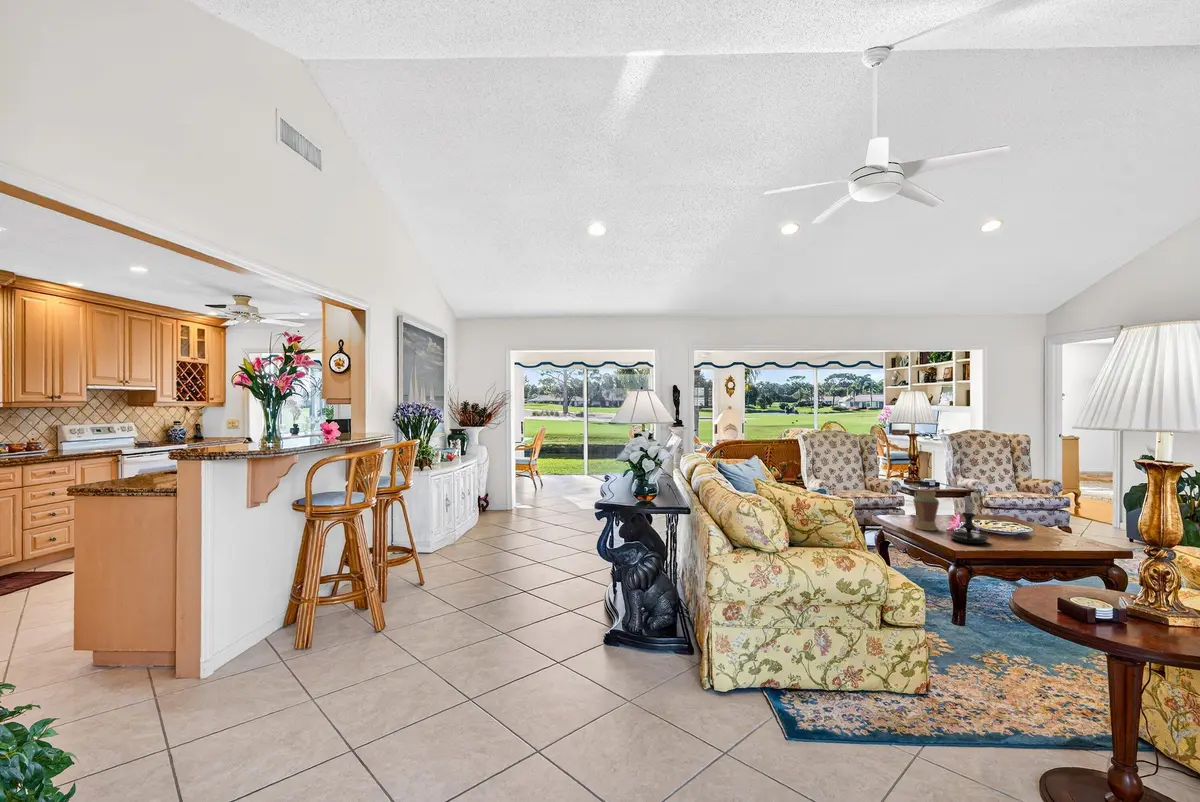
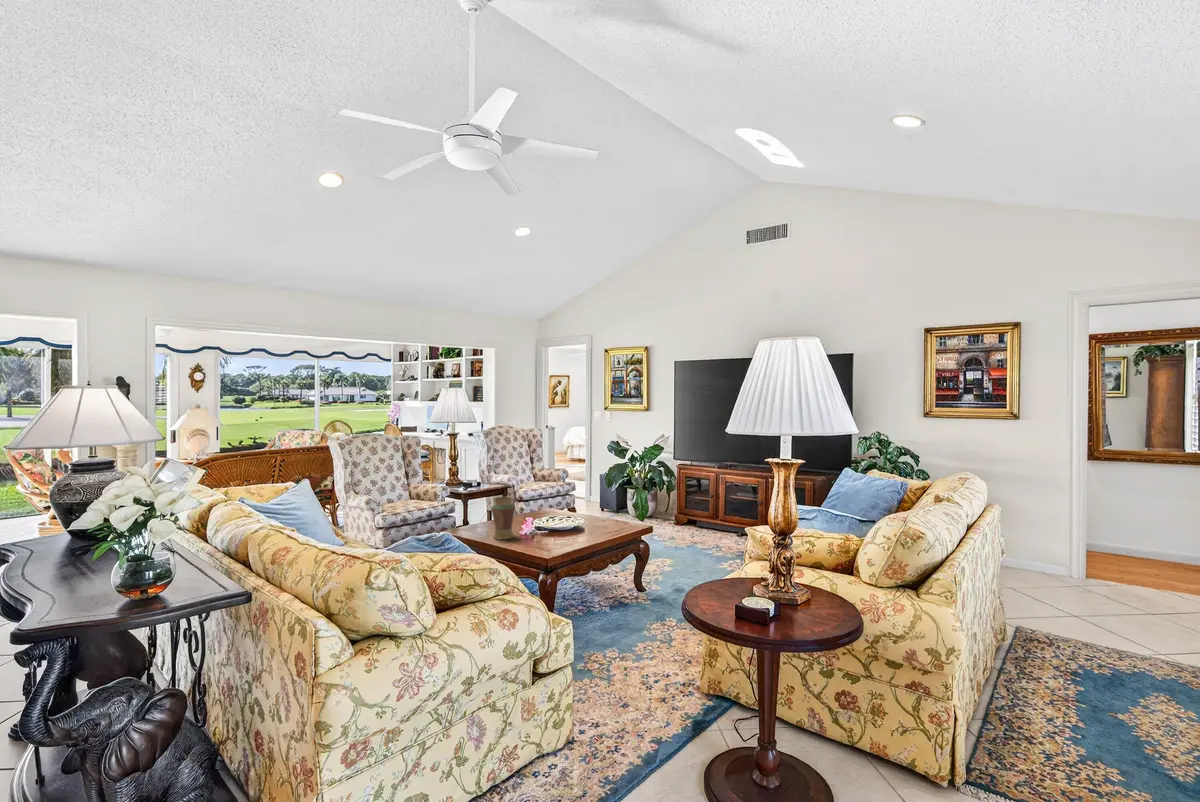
candle holder: present [950,494,990,544] -> none [531,495,564,546]

